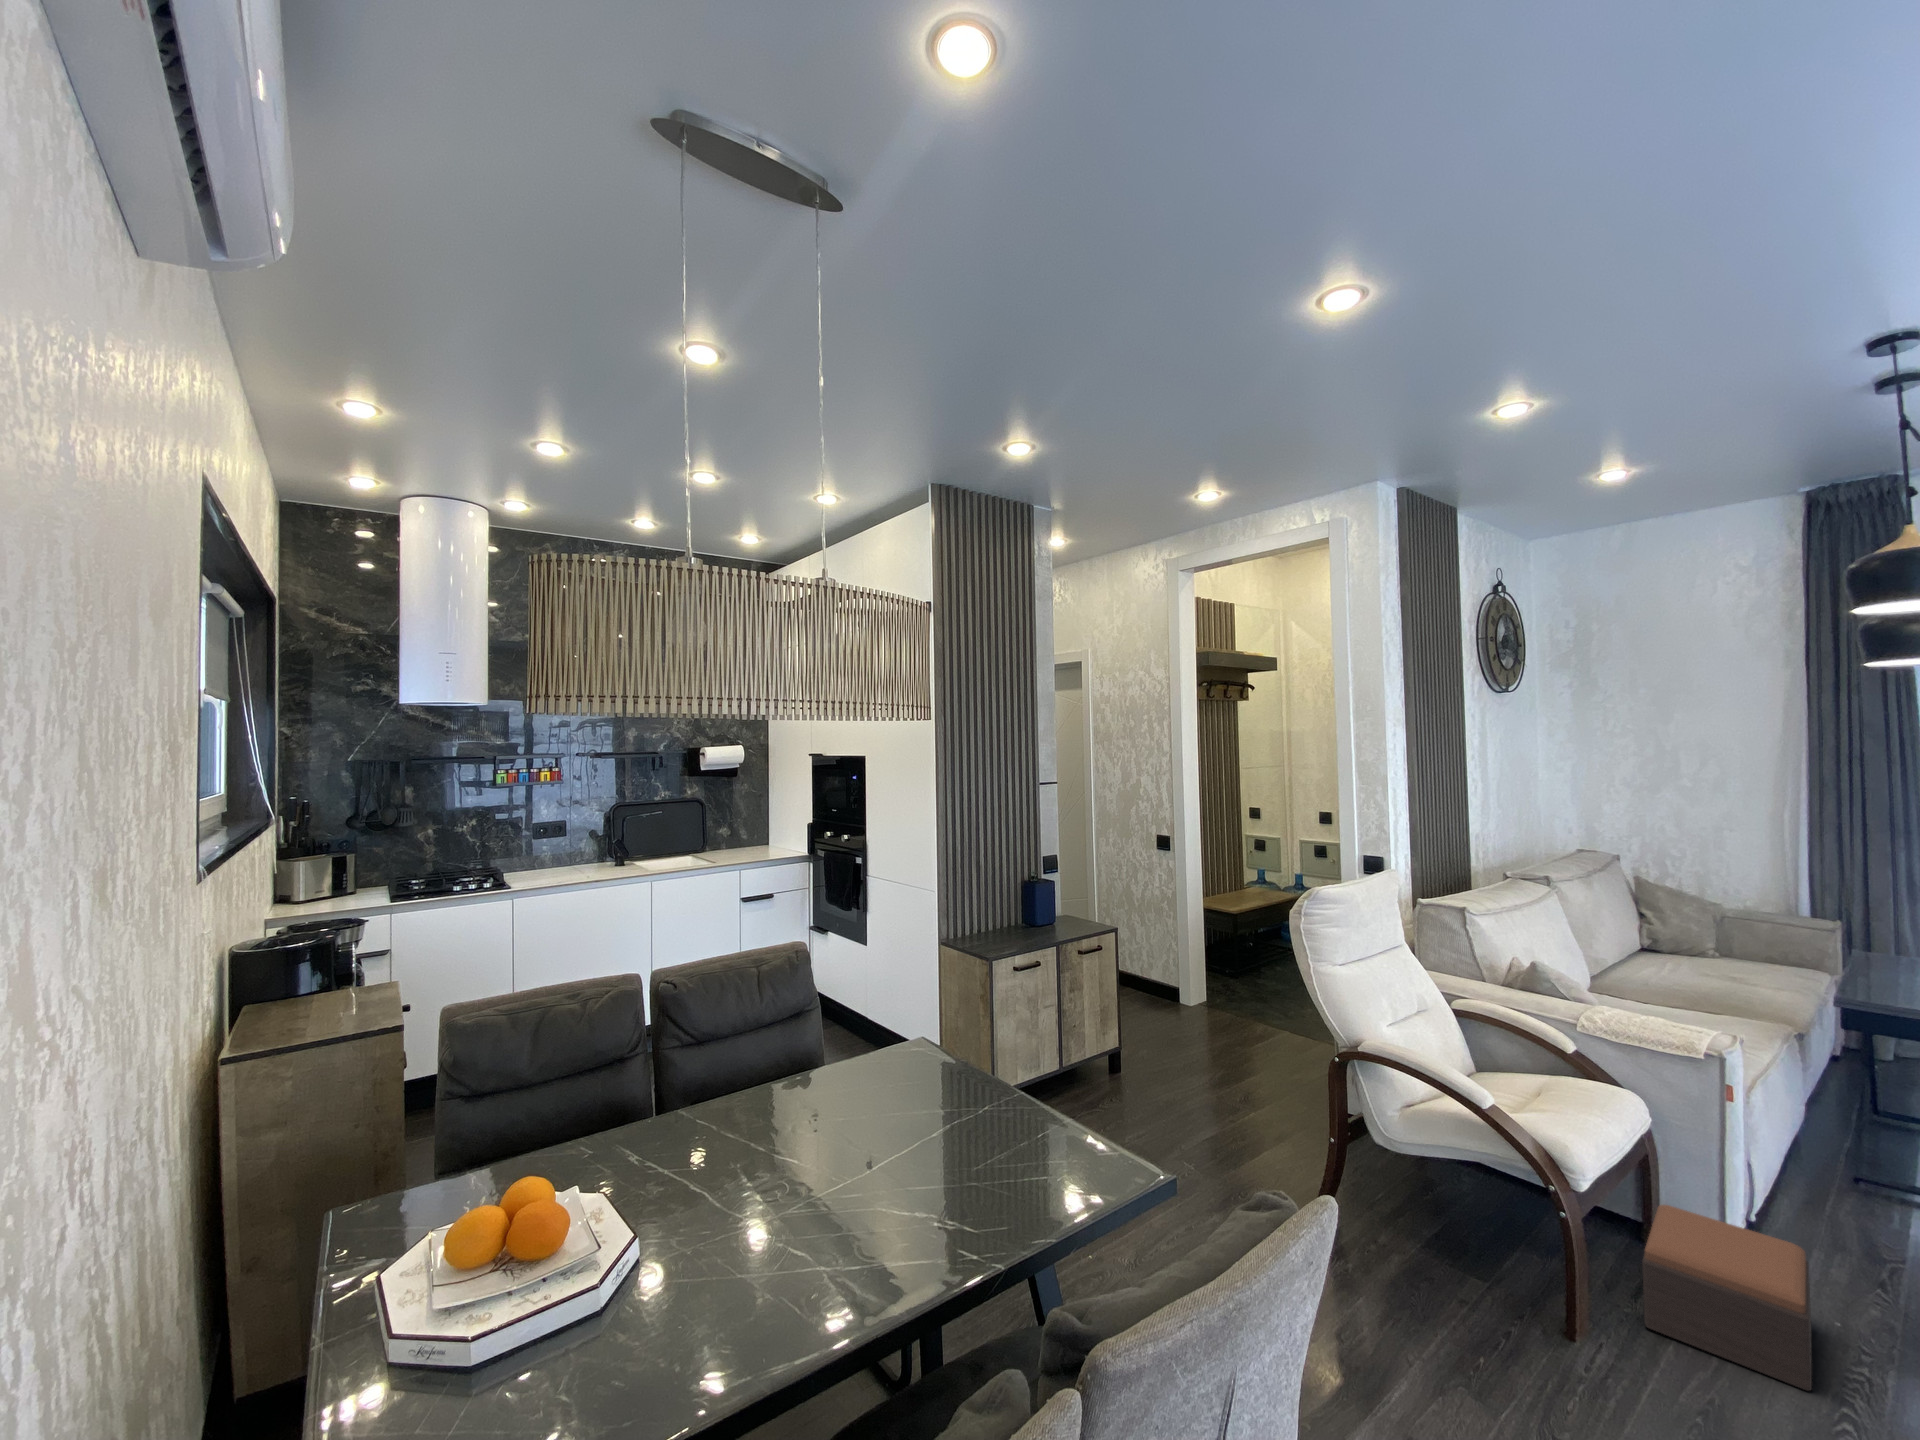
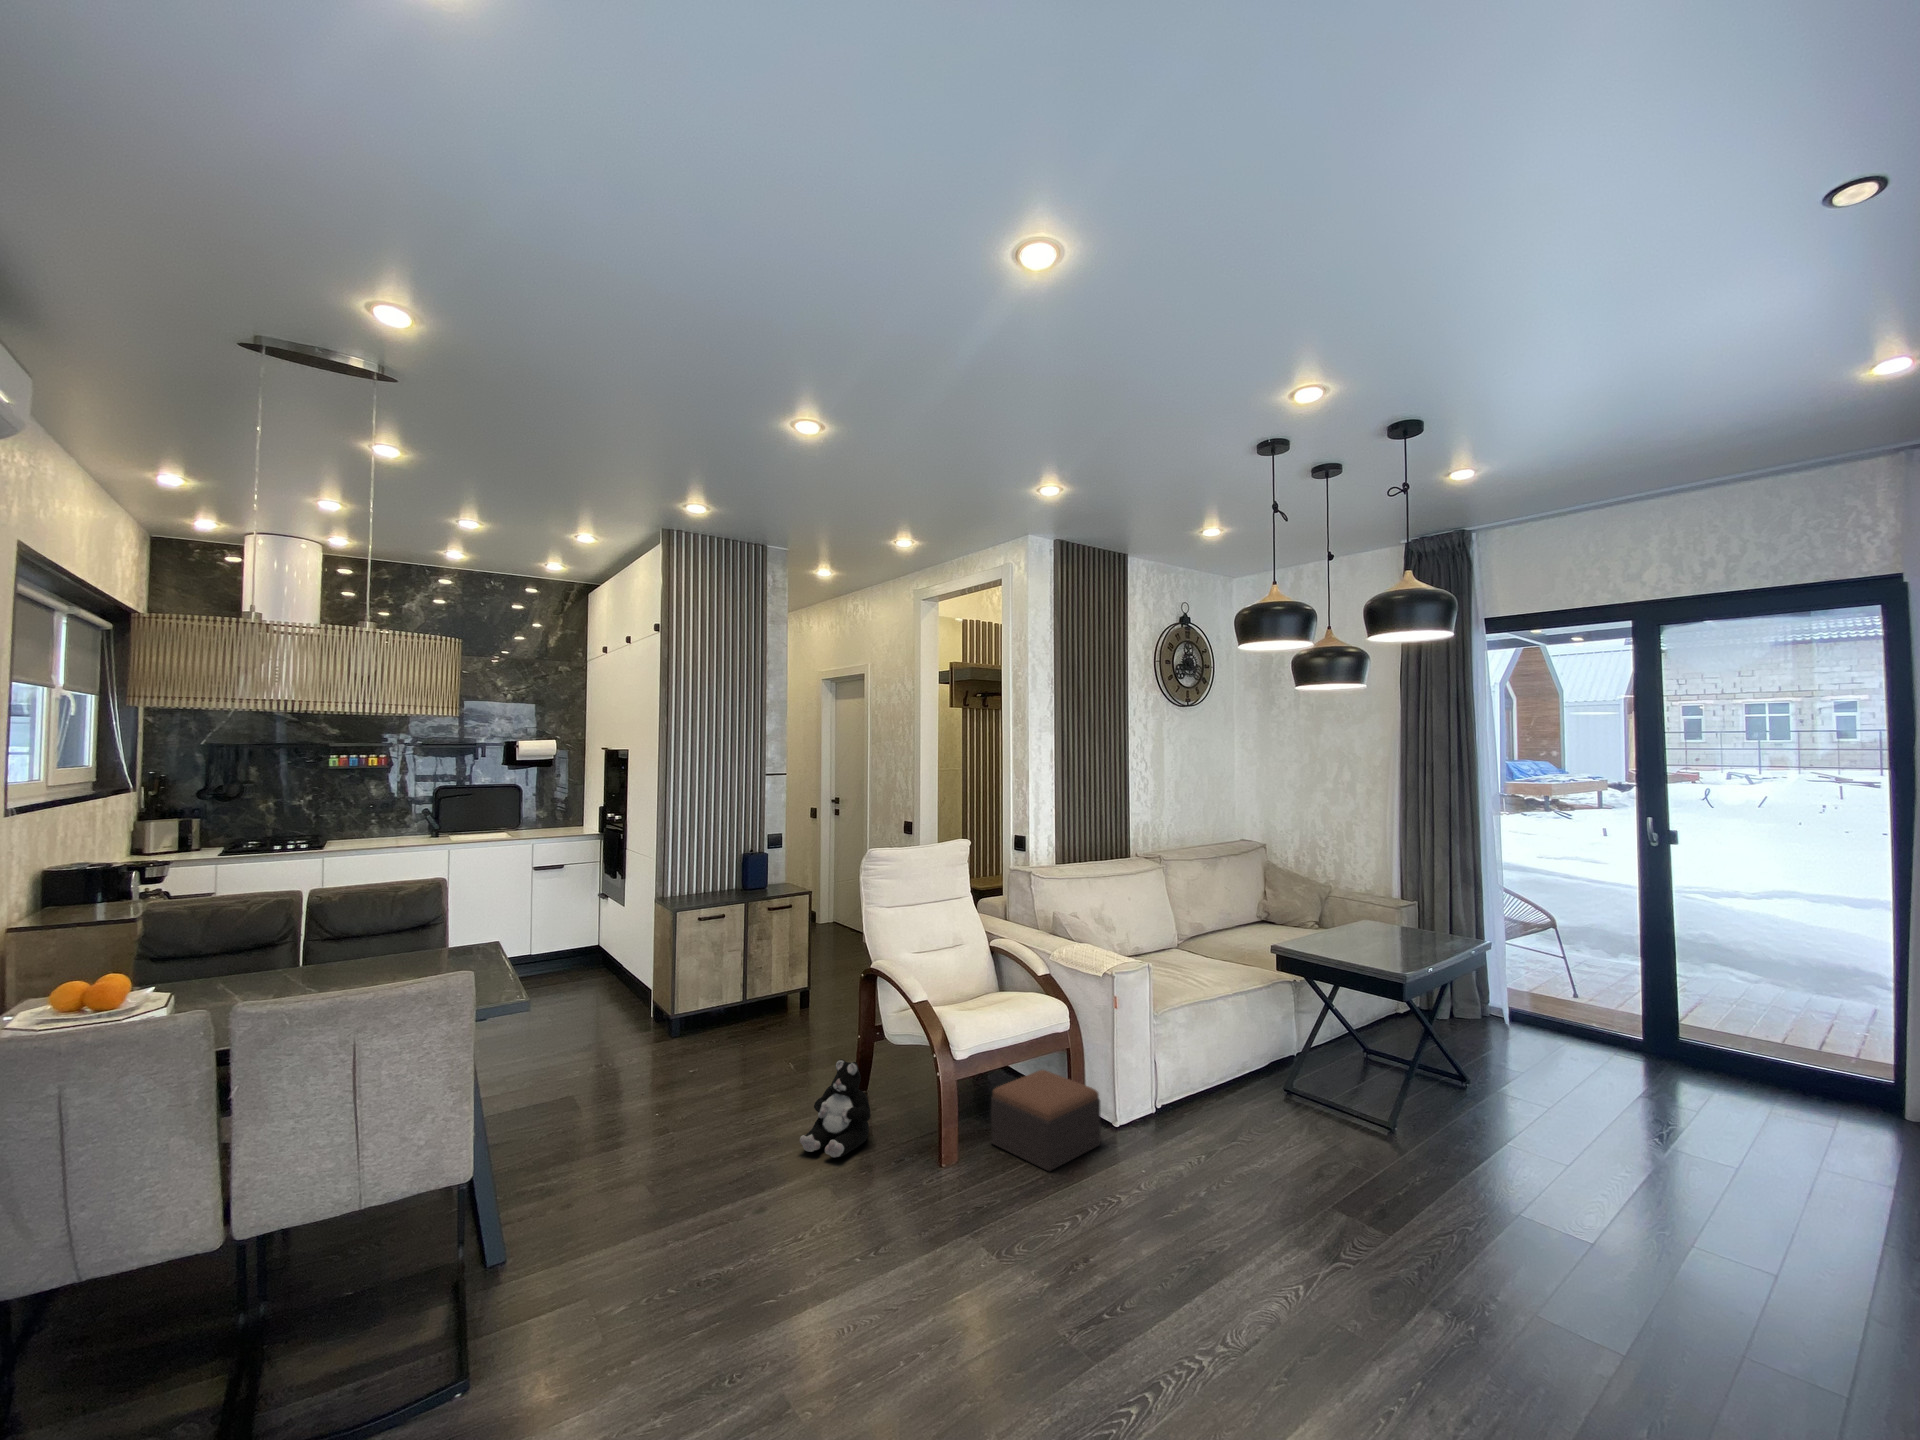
plush toy: none [1370,1205,1478,1370] -> present [800,1059,871,1158]

